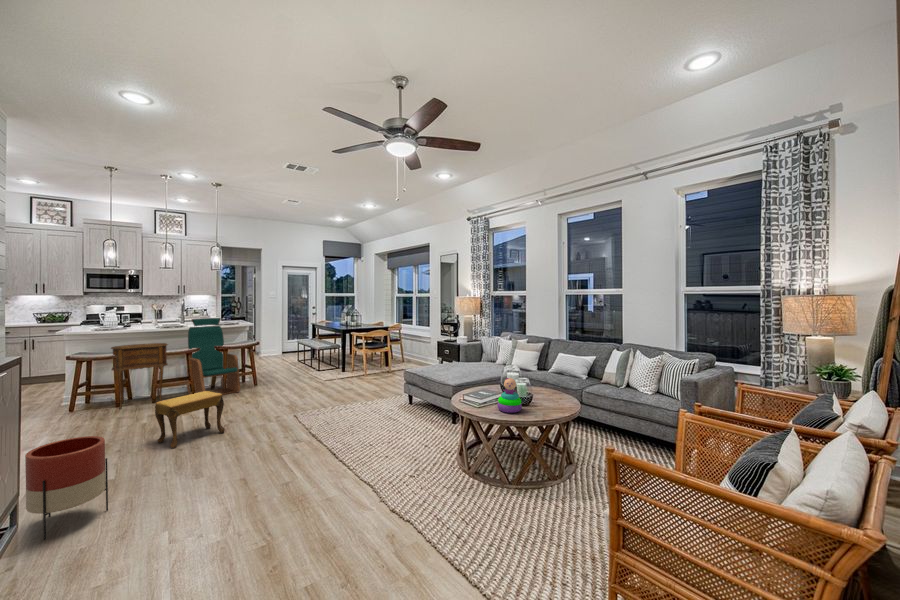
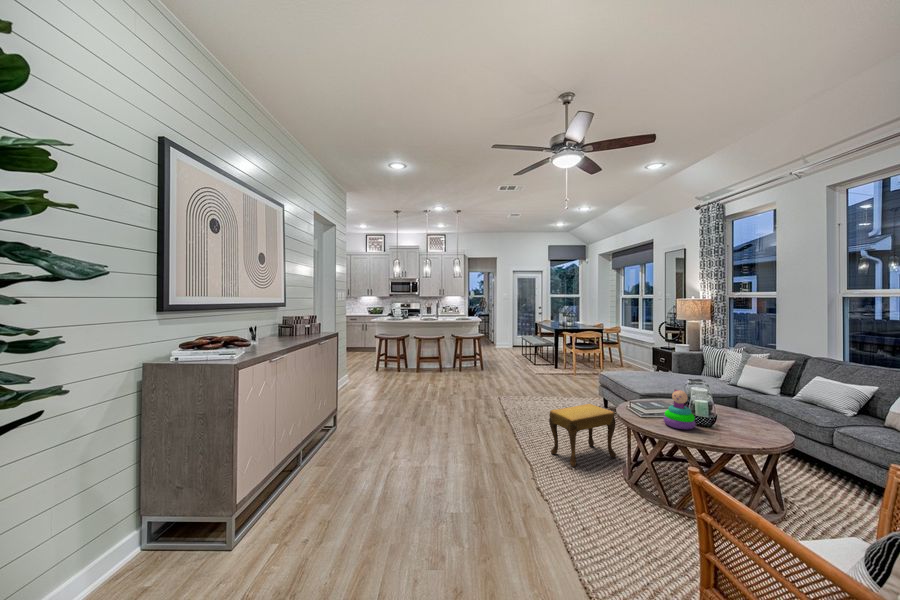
armchair: present [187,318,240,395] -> none [437,314,470,374]
side table: present [111,343,168,409] -> none [395,330,426,373]
footstool: present [155,391,225,449] -> present [549,404,616,467]
planter: present [25,436,108,540] -> none [335,383,371,438]

